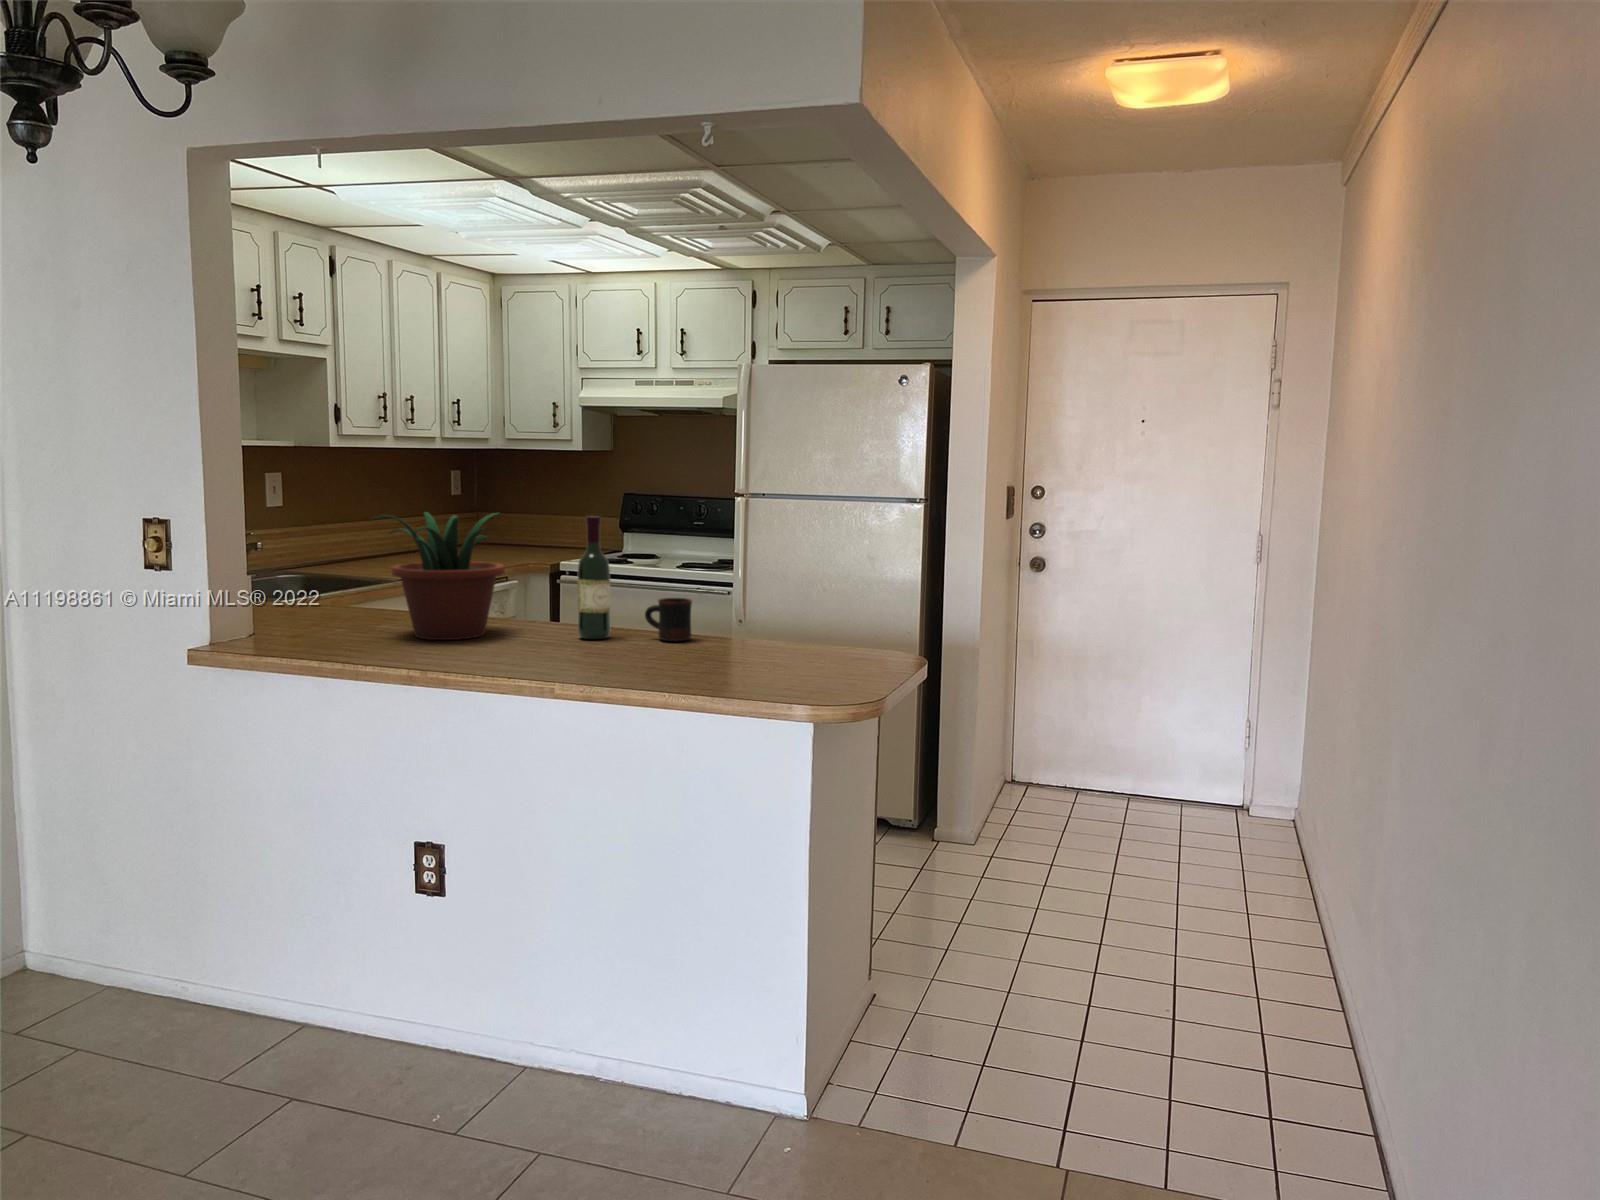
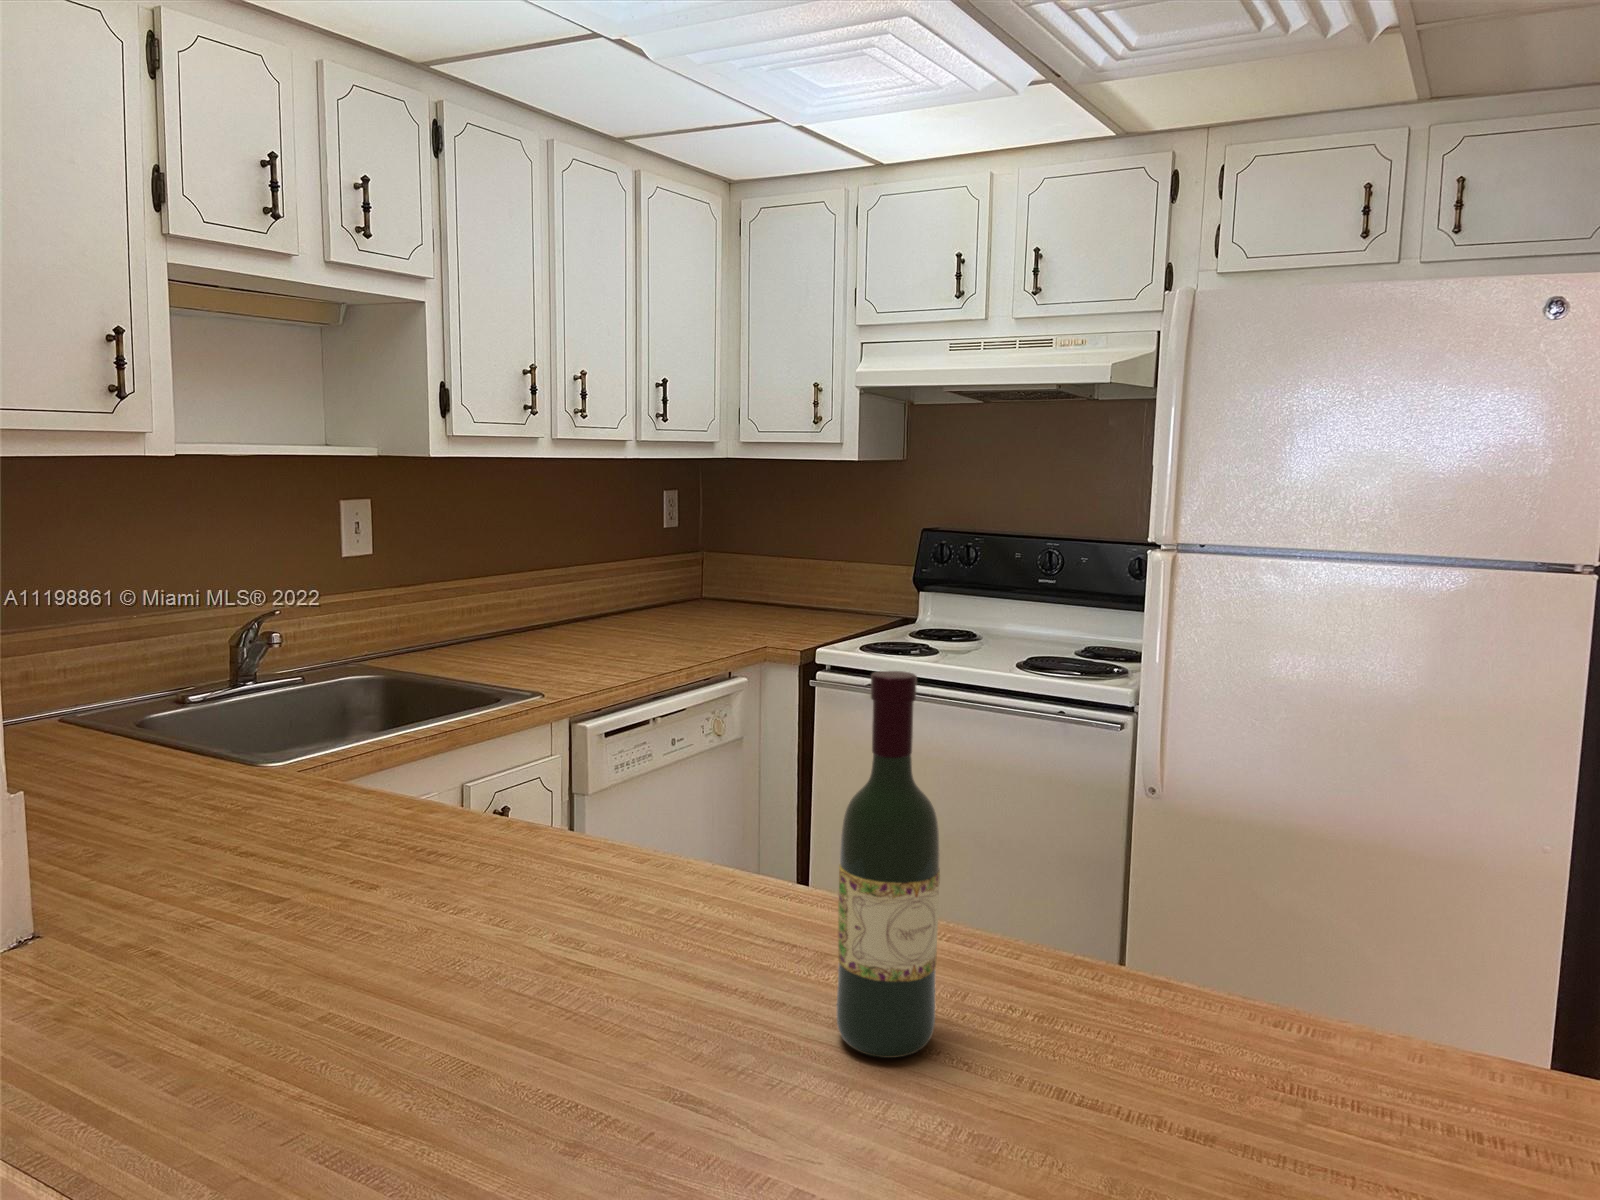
potted plant: present [370,512,505,640] -> none [231,627,640,1027]
mug: present [645,598,692,641] -> none [1045,936,1209,1104]

